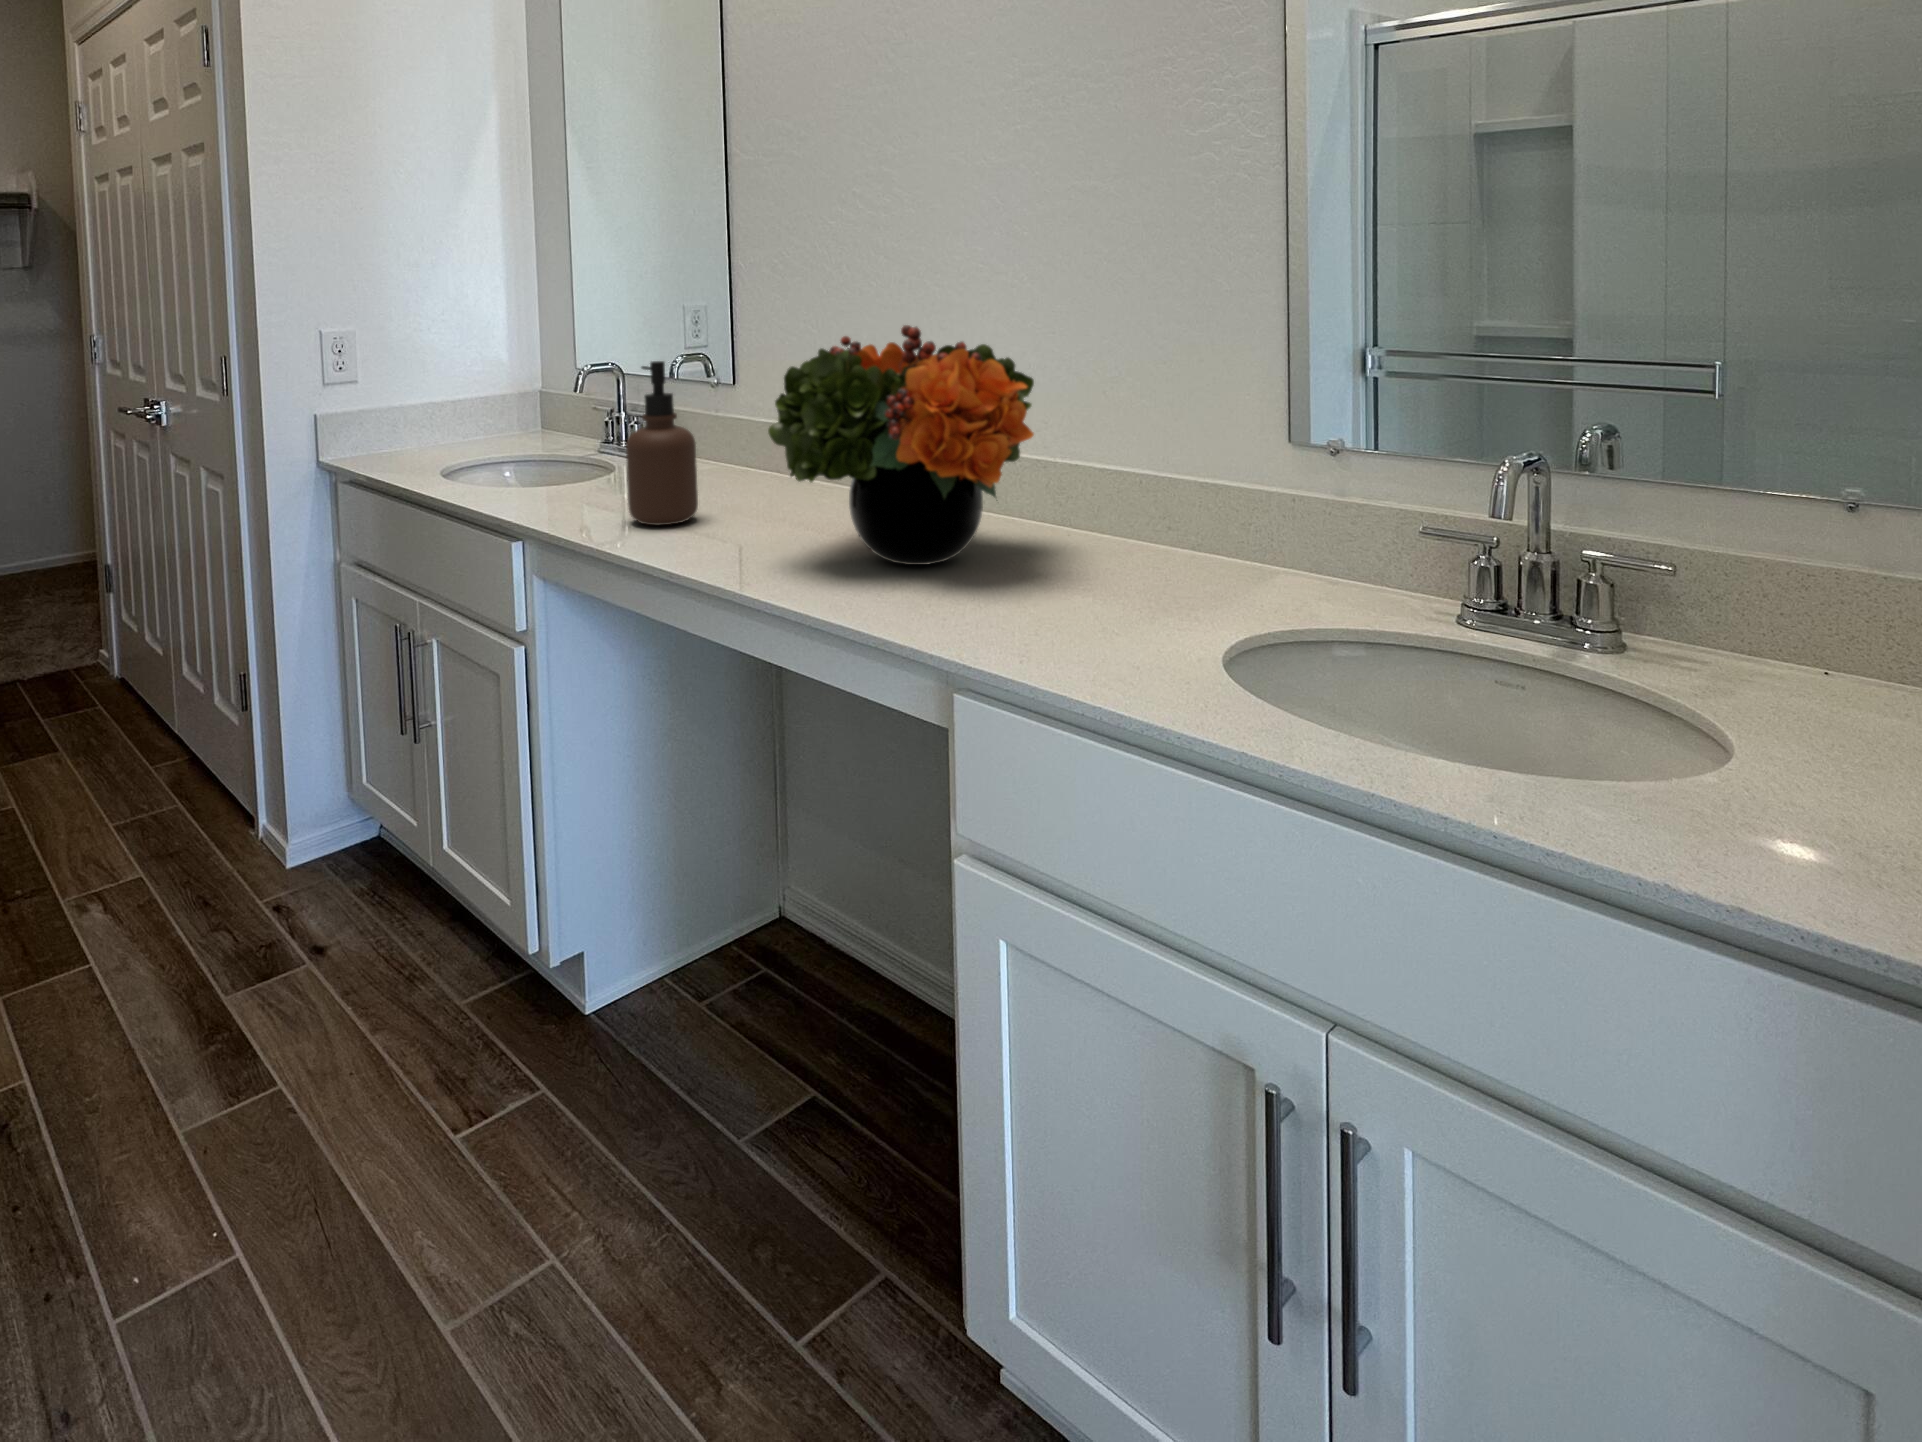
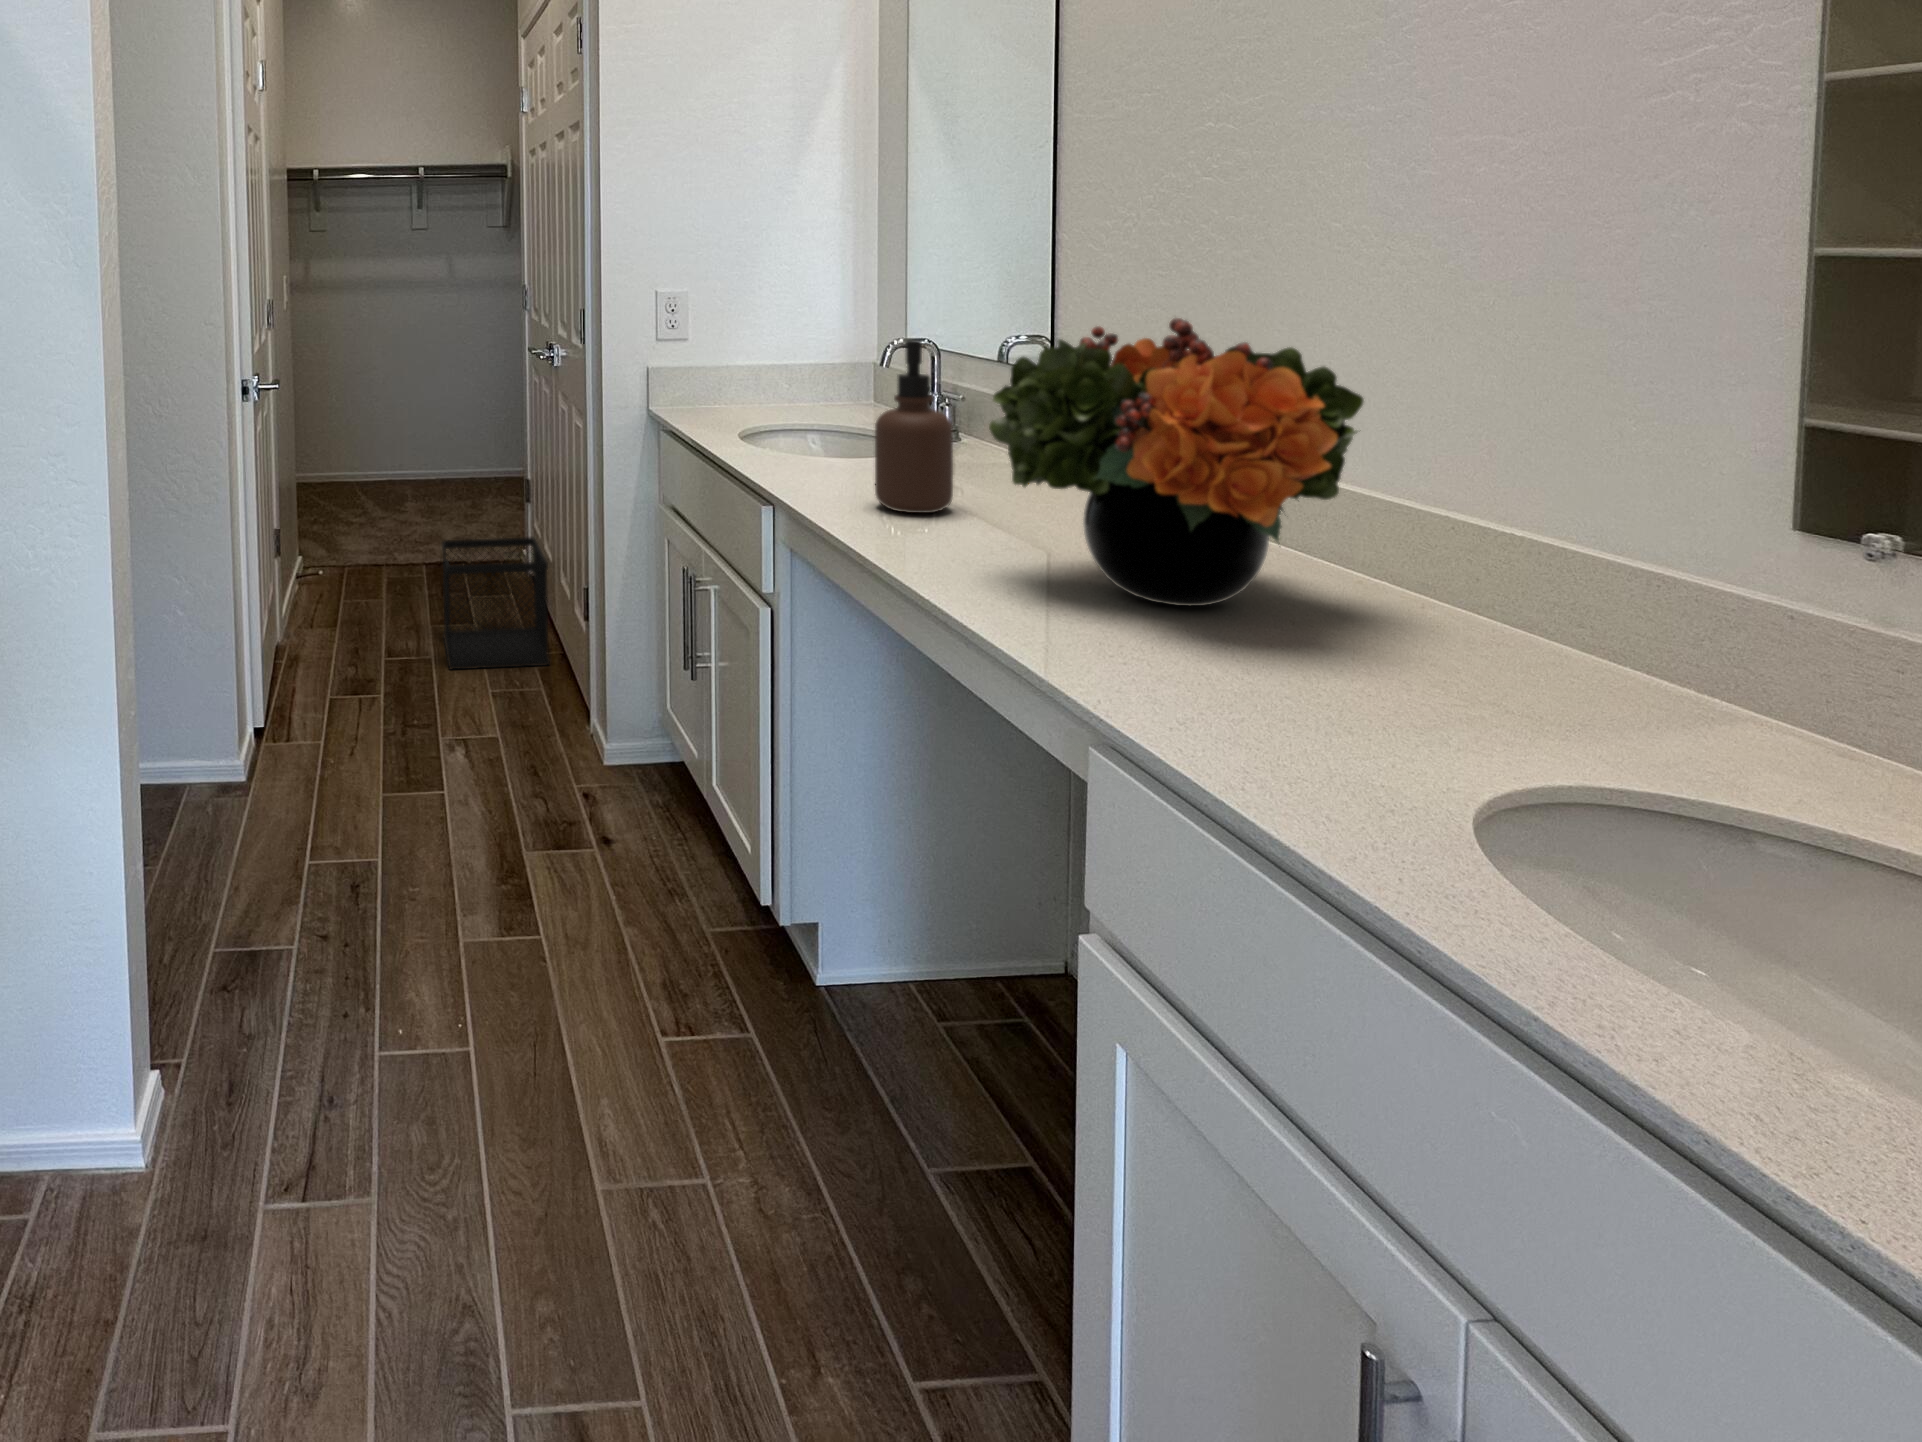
wastebasket: none [16,631,182,815] -> present [442,537,550,669]

